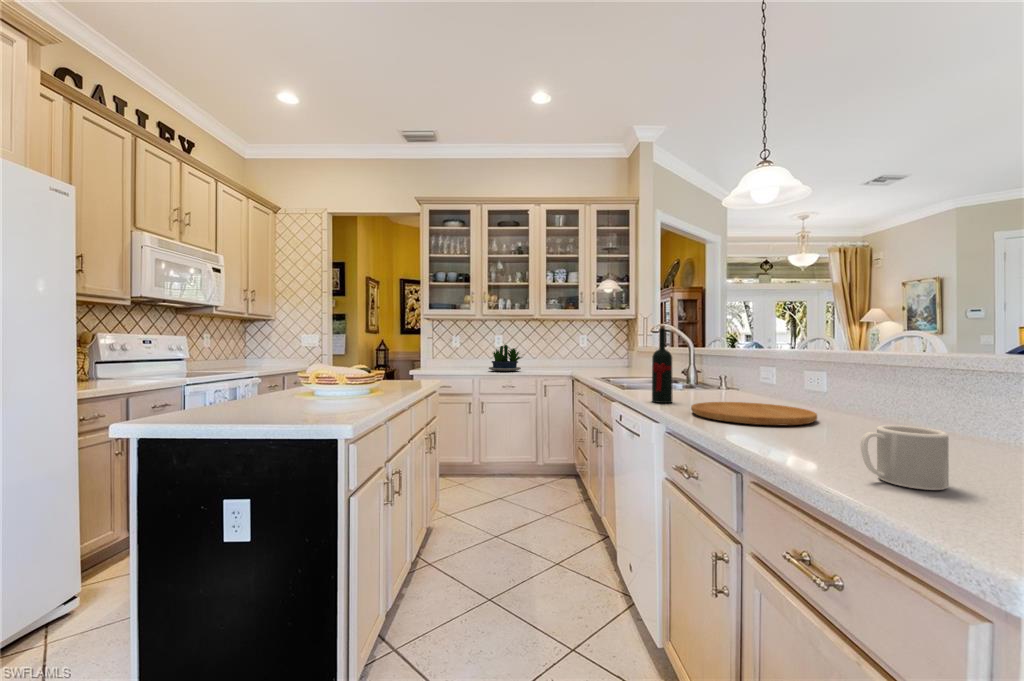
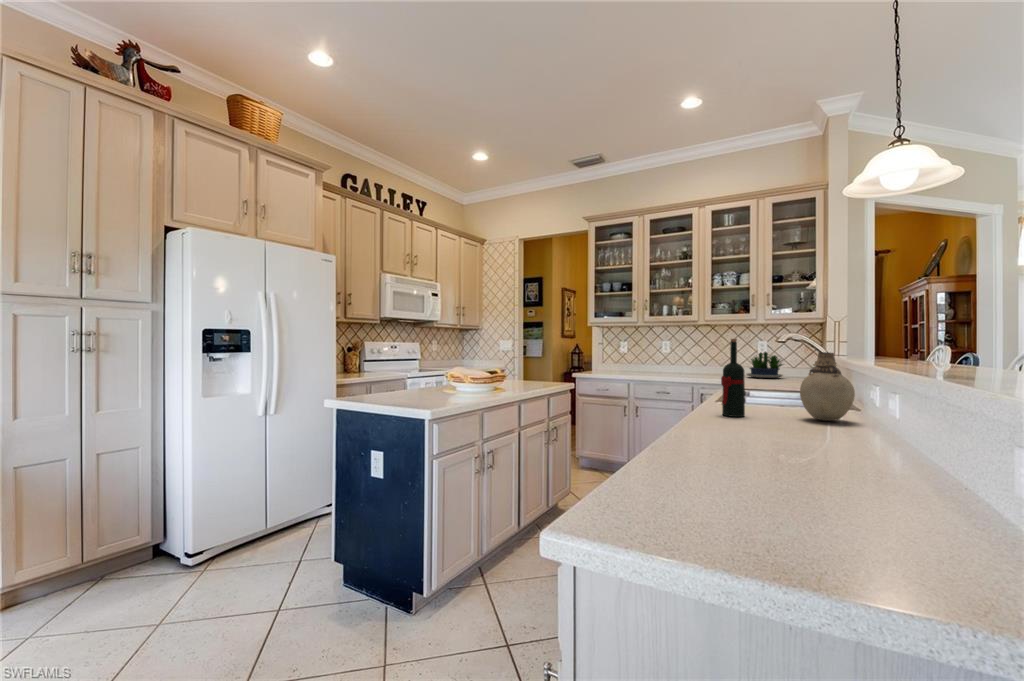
vase: none [713,338,758,401] -> present [800,352,855,421]
potted plant: present [489,345,521,371] -> present [747,352,783,378]
cutting board: present [691,402,817,425] -> none [723,419,857,447]
mug: present [860,425,949,490] -> none [702,442,772,501]

